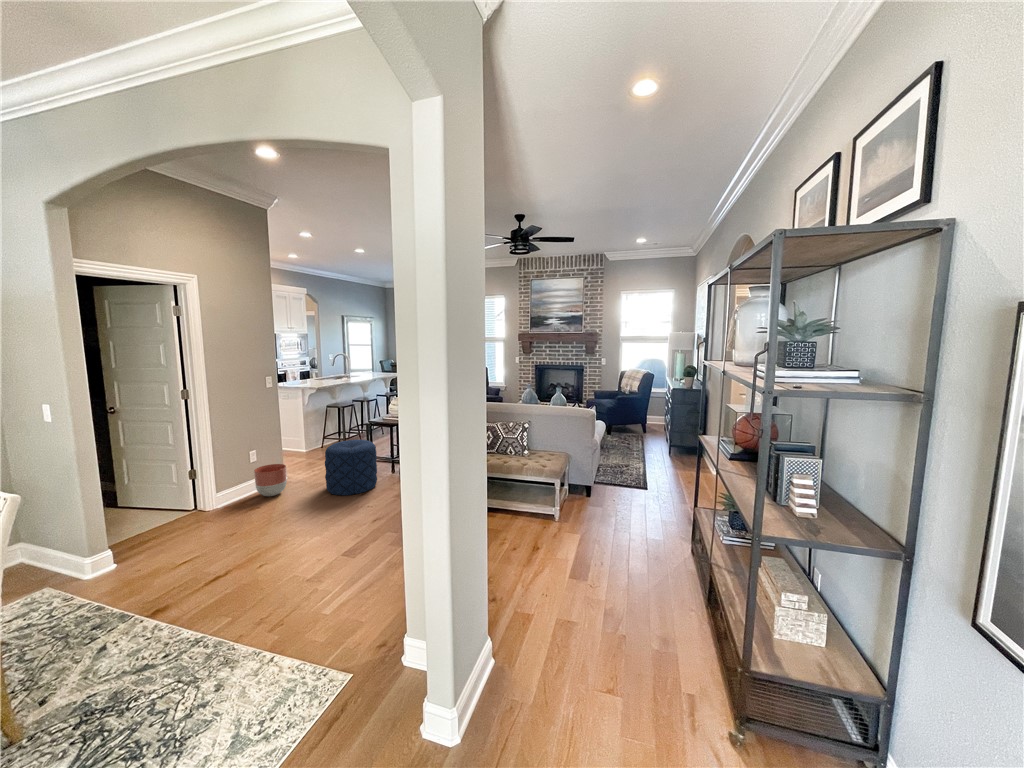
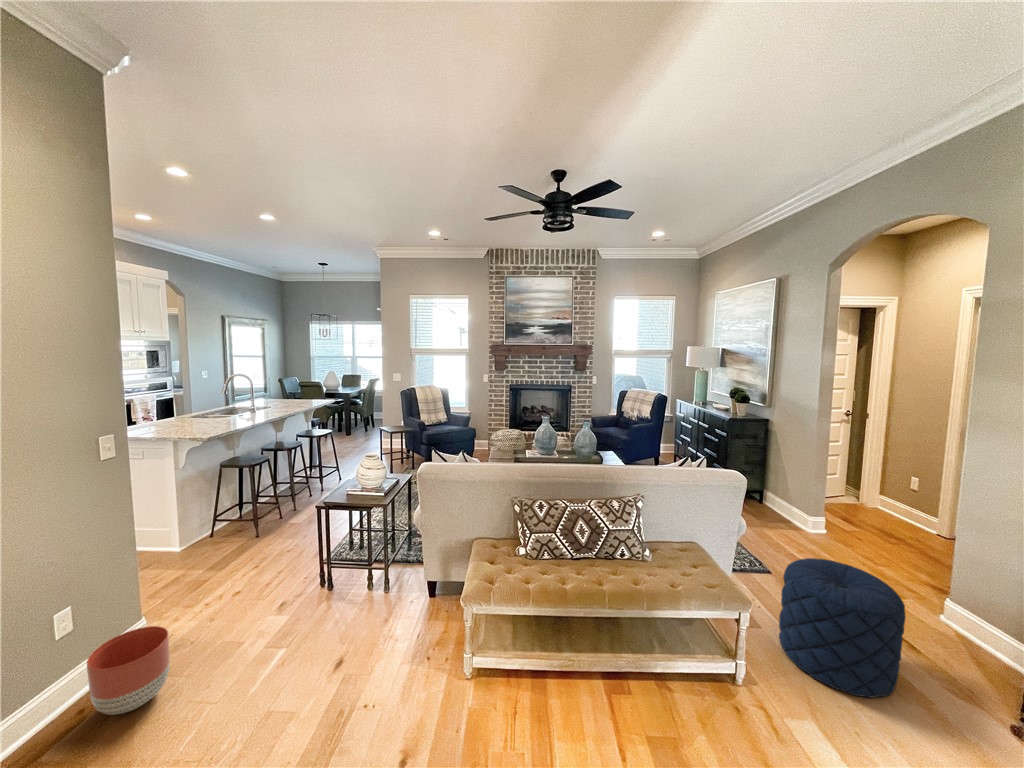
pouf: present [325,440,377,495] -> present [779,558,906,698]

